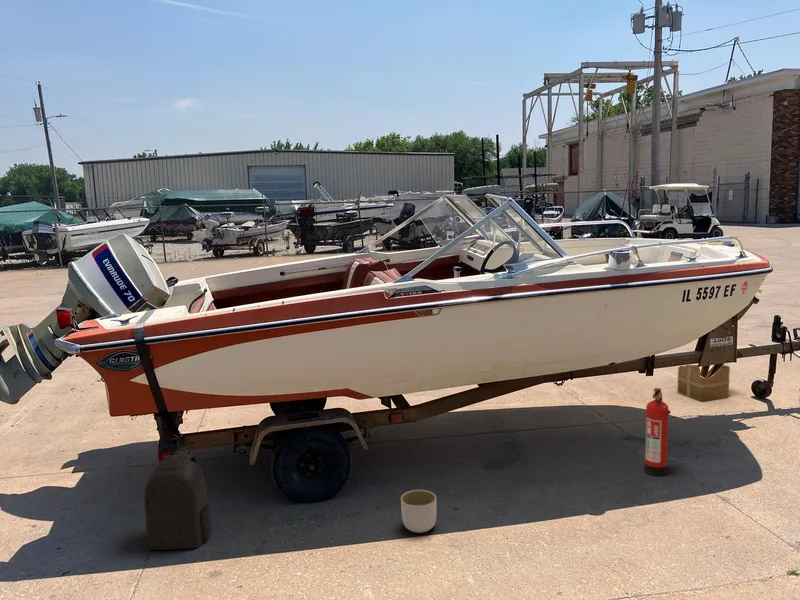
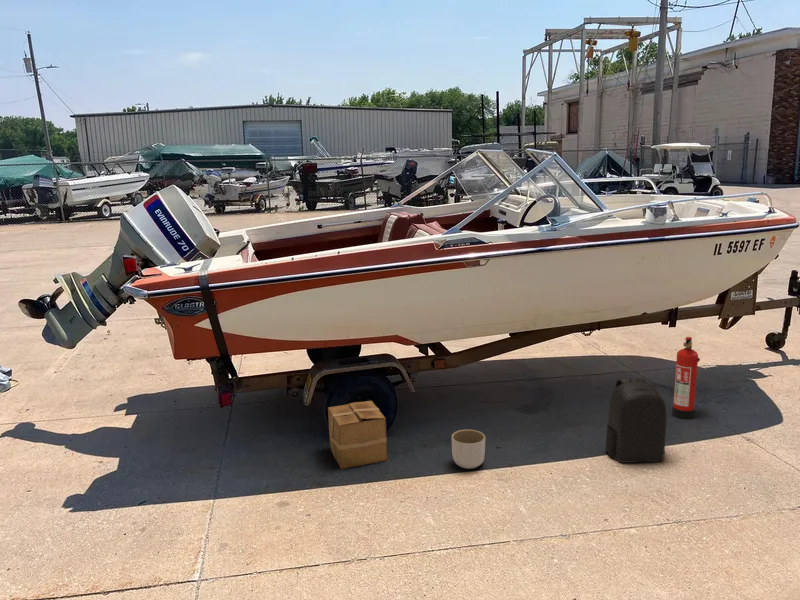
cardboard box: present [678,365,730,402] -> present [328,401,387,469]
backpack: present [144,455,212,550] -> present [605,377,667,463]

